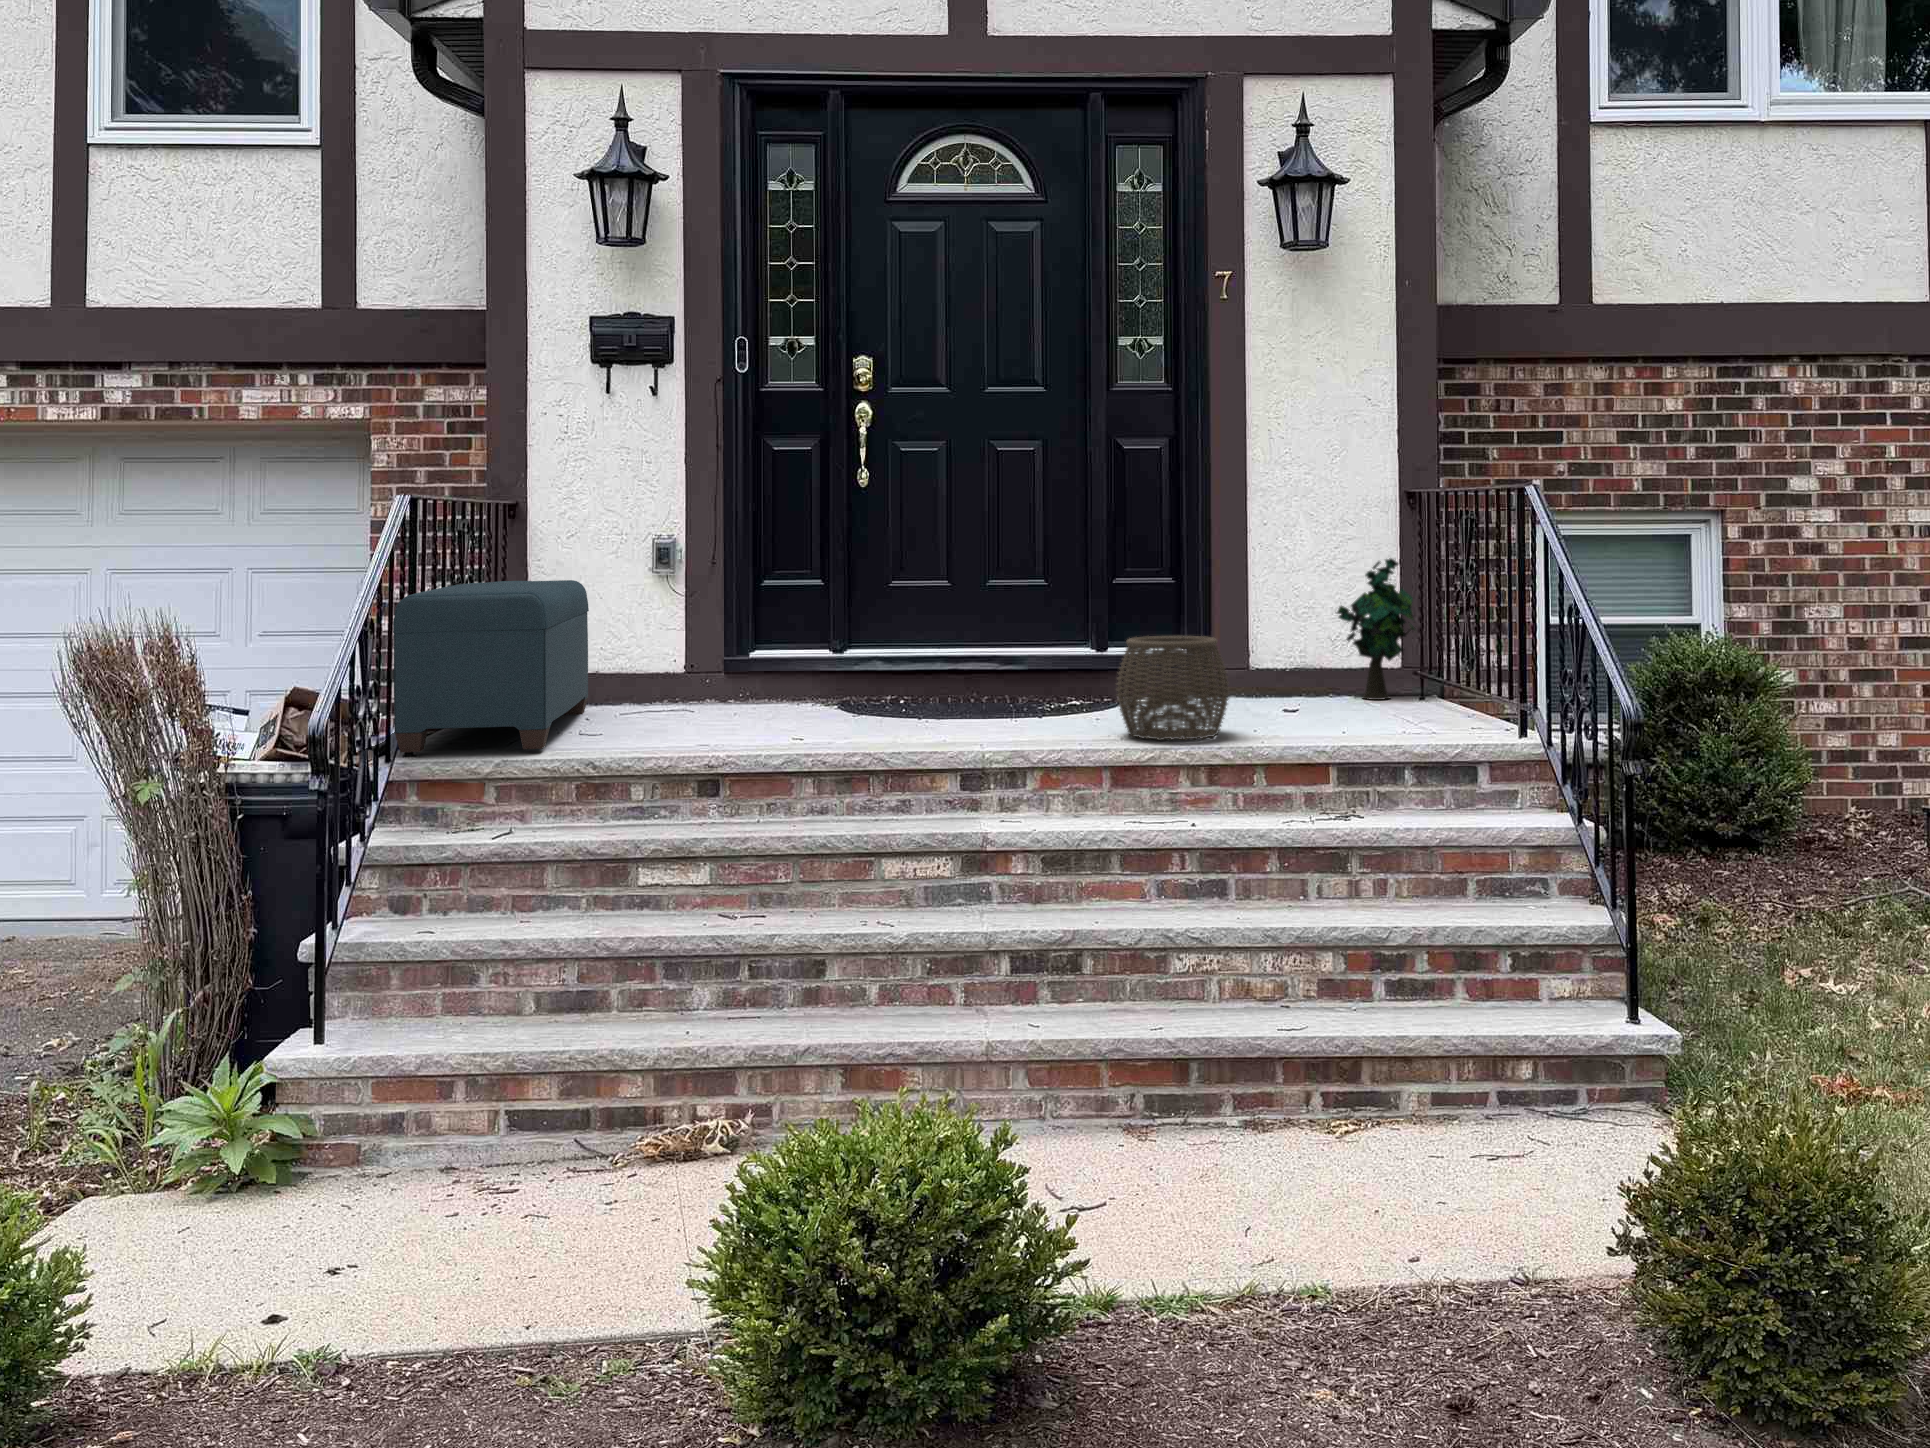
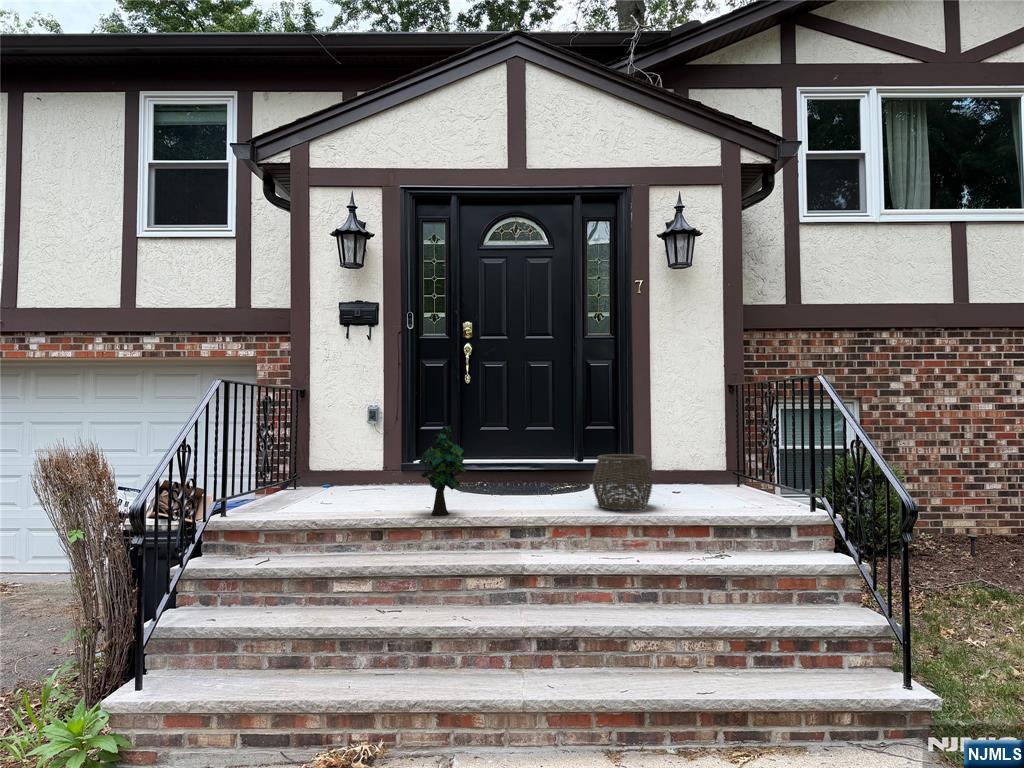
decorative plant: present [1337,558,1416,700] -> present [414,425,466,516]
bench: present [393,580,589,753] -> none [213,425,333,513]

